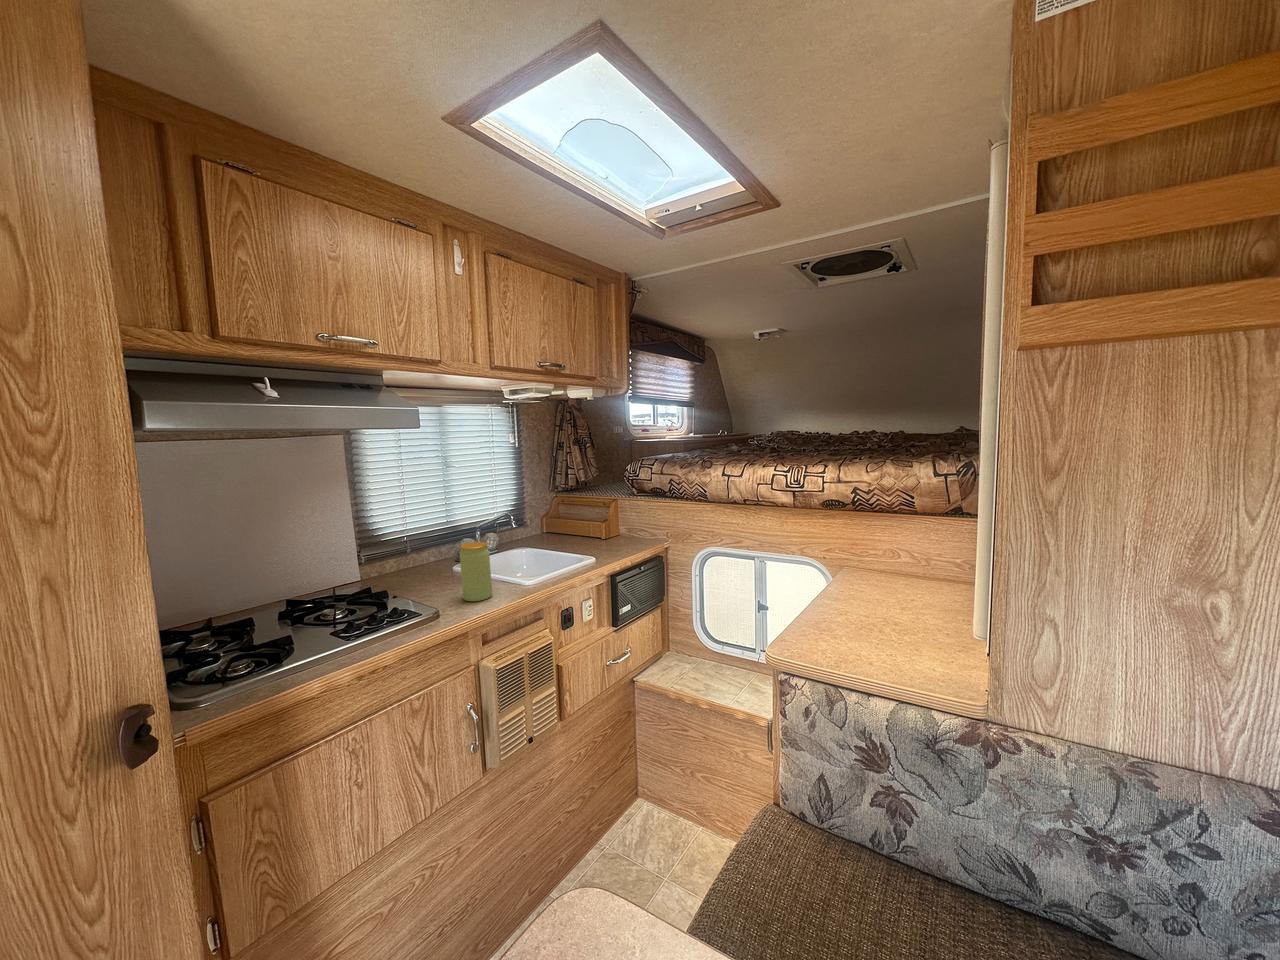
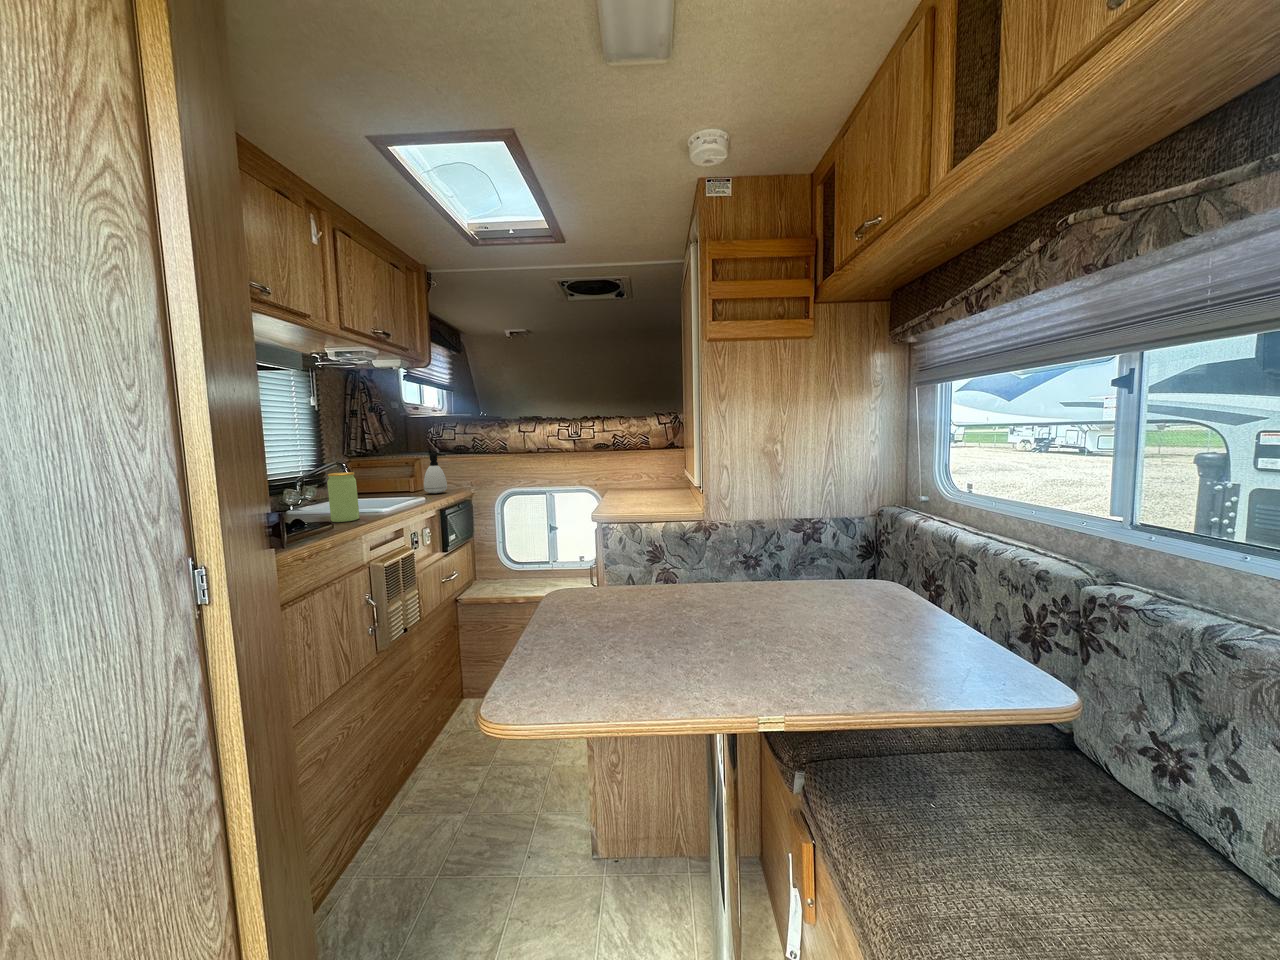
soap dispenser: none [607,500,632,546] -> present [424,453,447,493]

